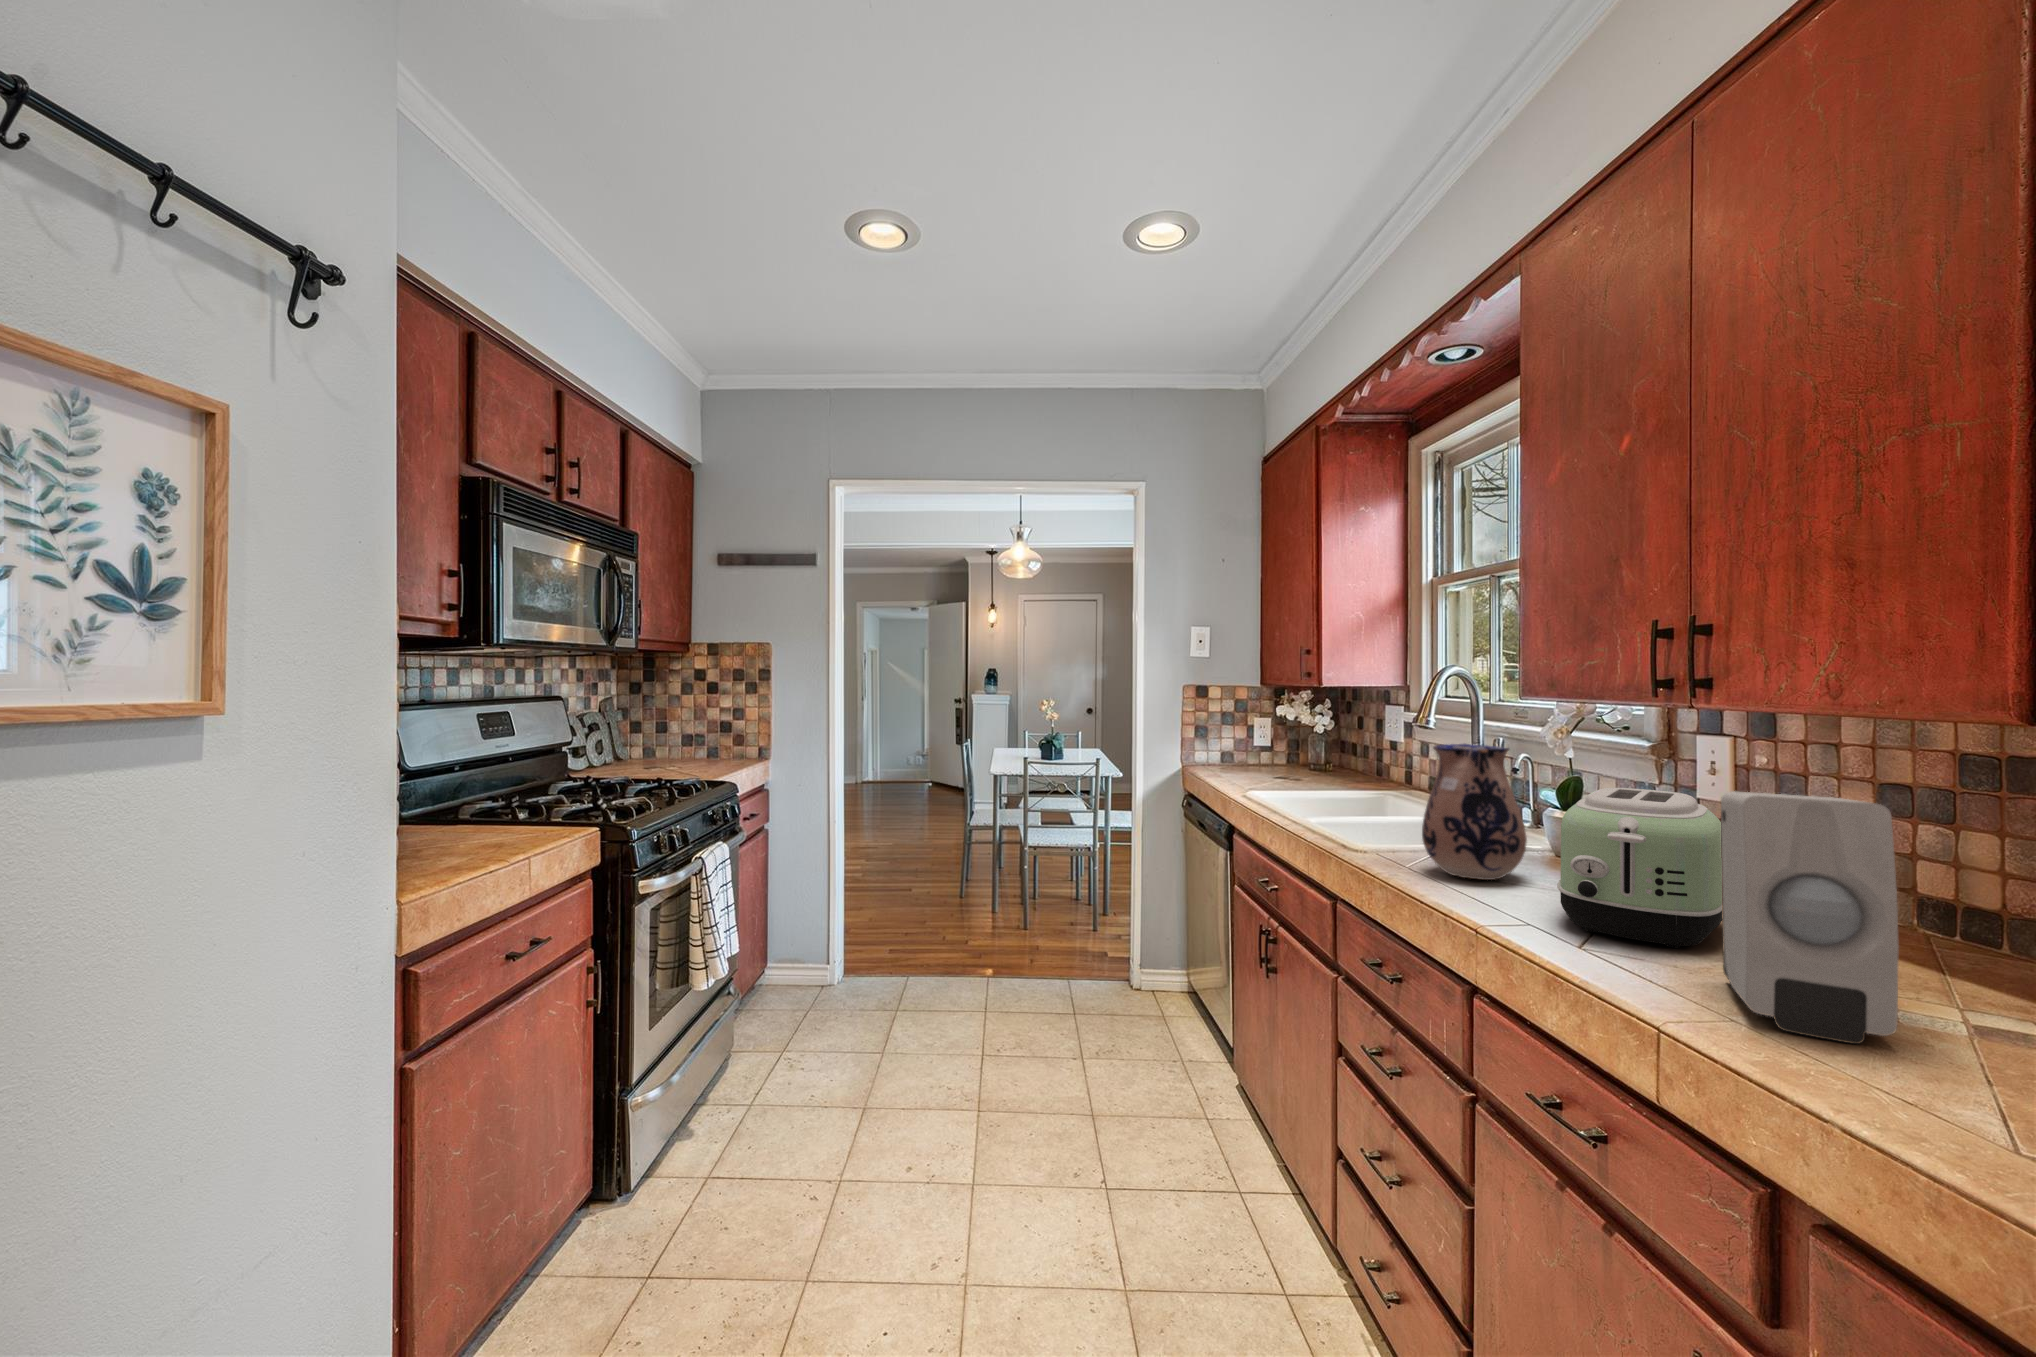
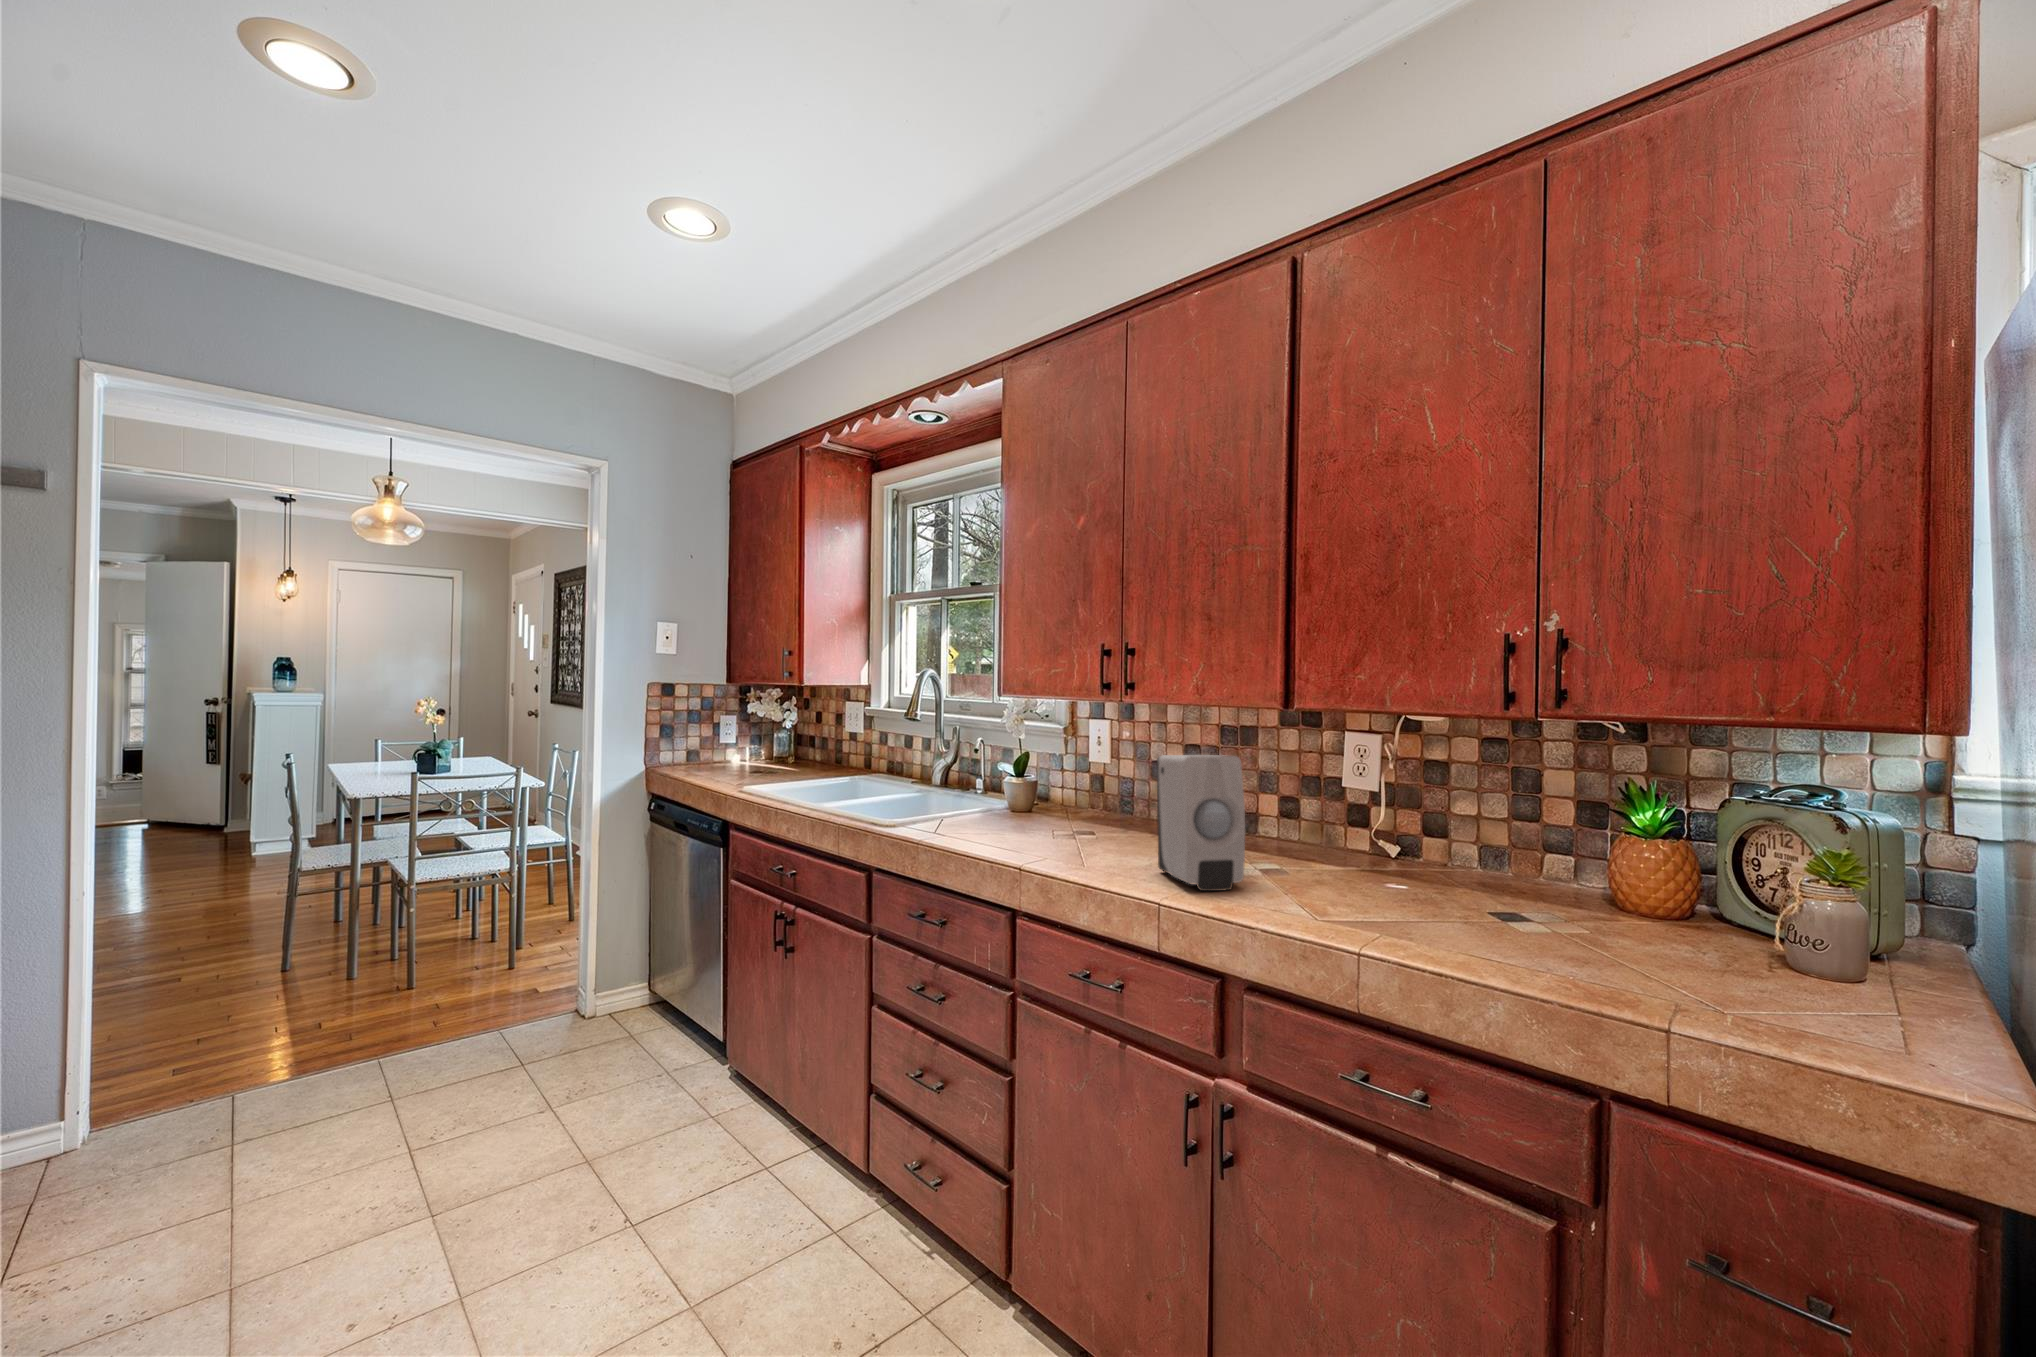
ceramic pitcher: present [1422,744,1527,880] -> none [946,732,1016,836]
toaster: present [1557,788,1722,948] -> none [1054,758,1143,858]

